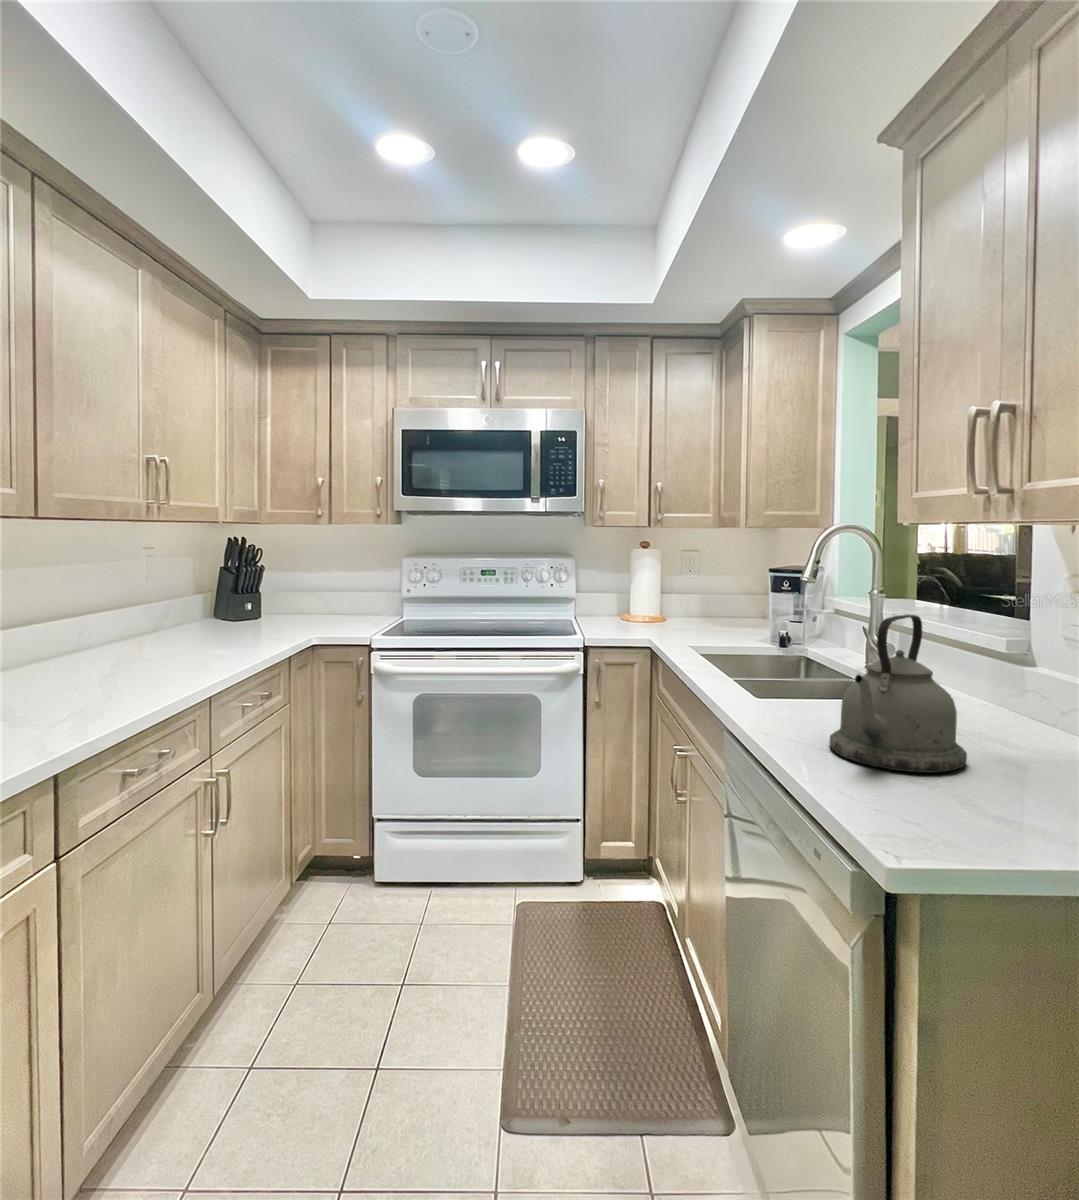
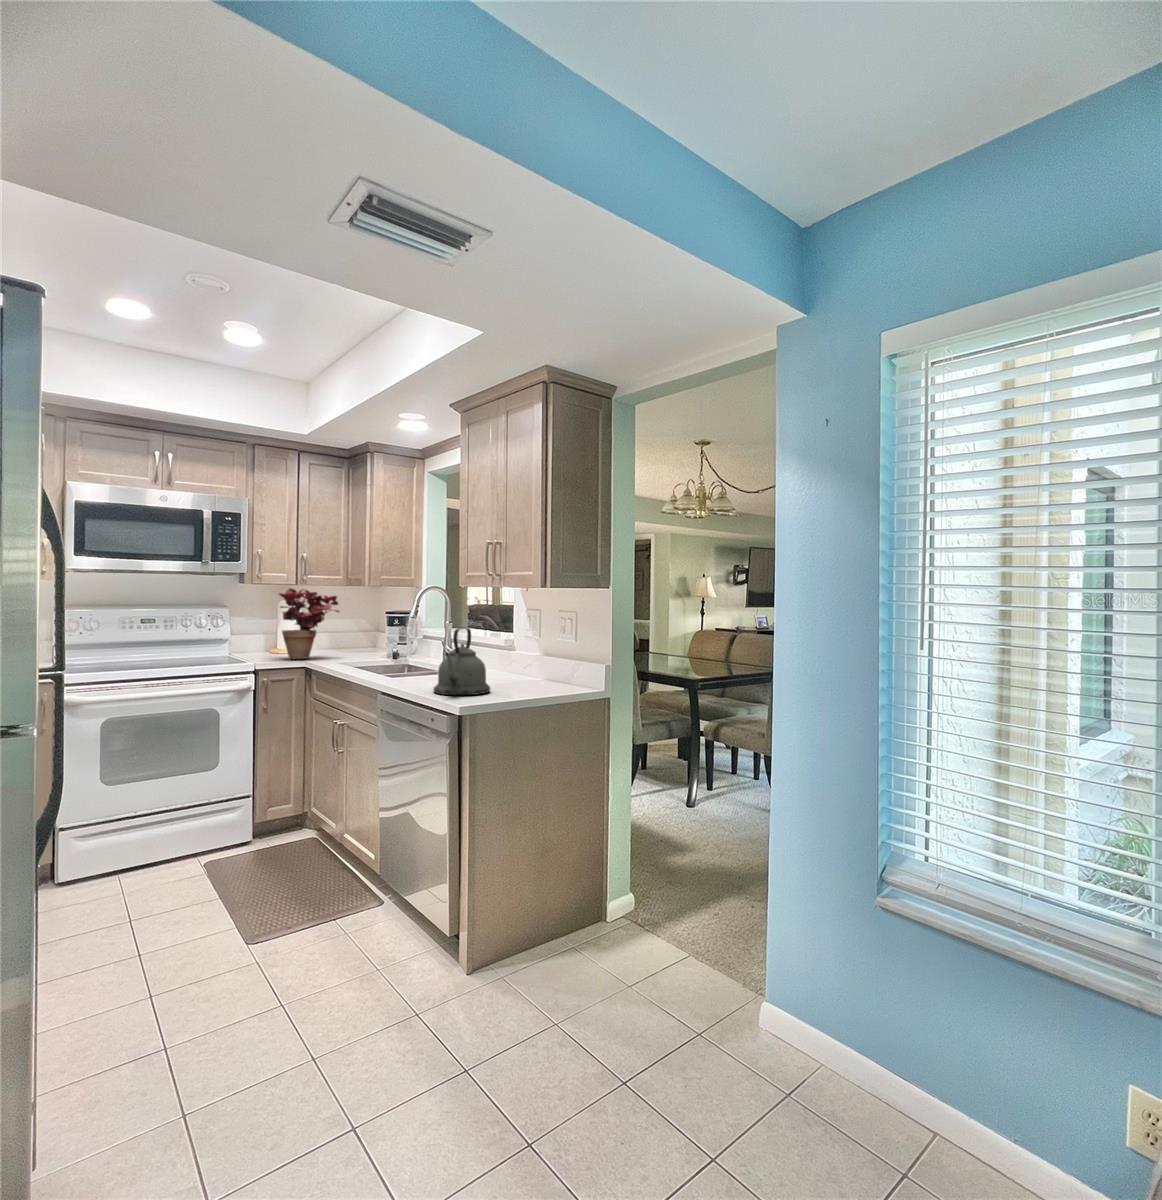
potted plant: none [621,532,706,632] -> present [279,588,340,659]

